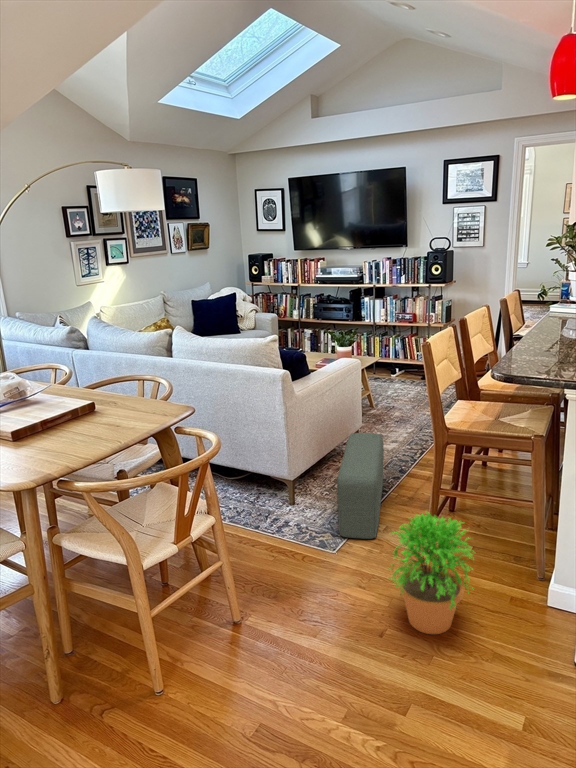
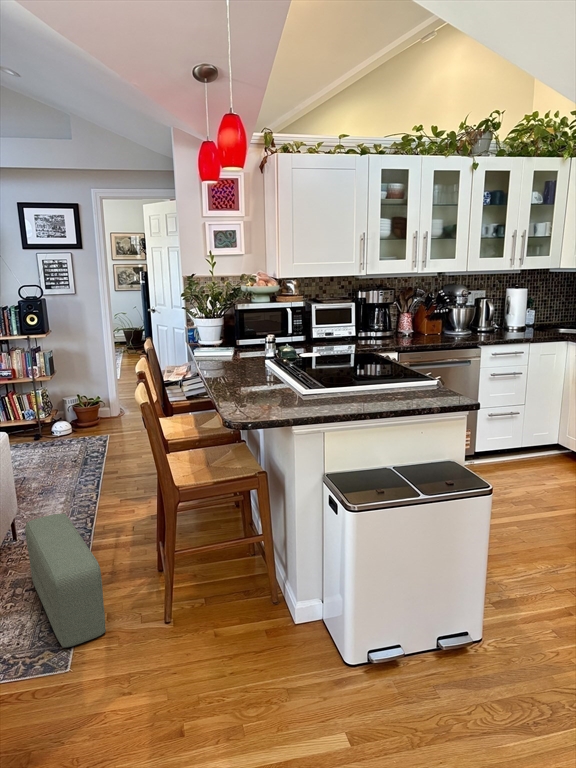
potted plant: present [390,512,473,634] -> none [160,575,267,708]

